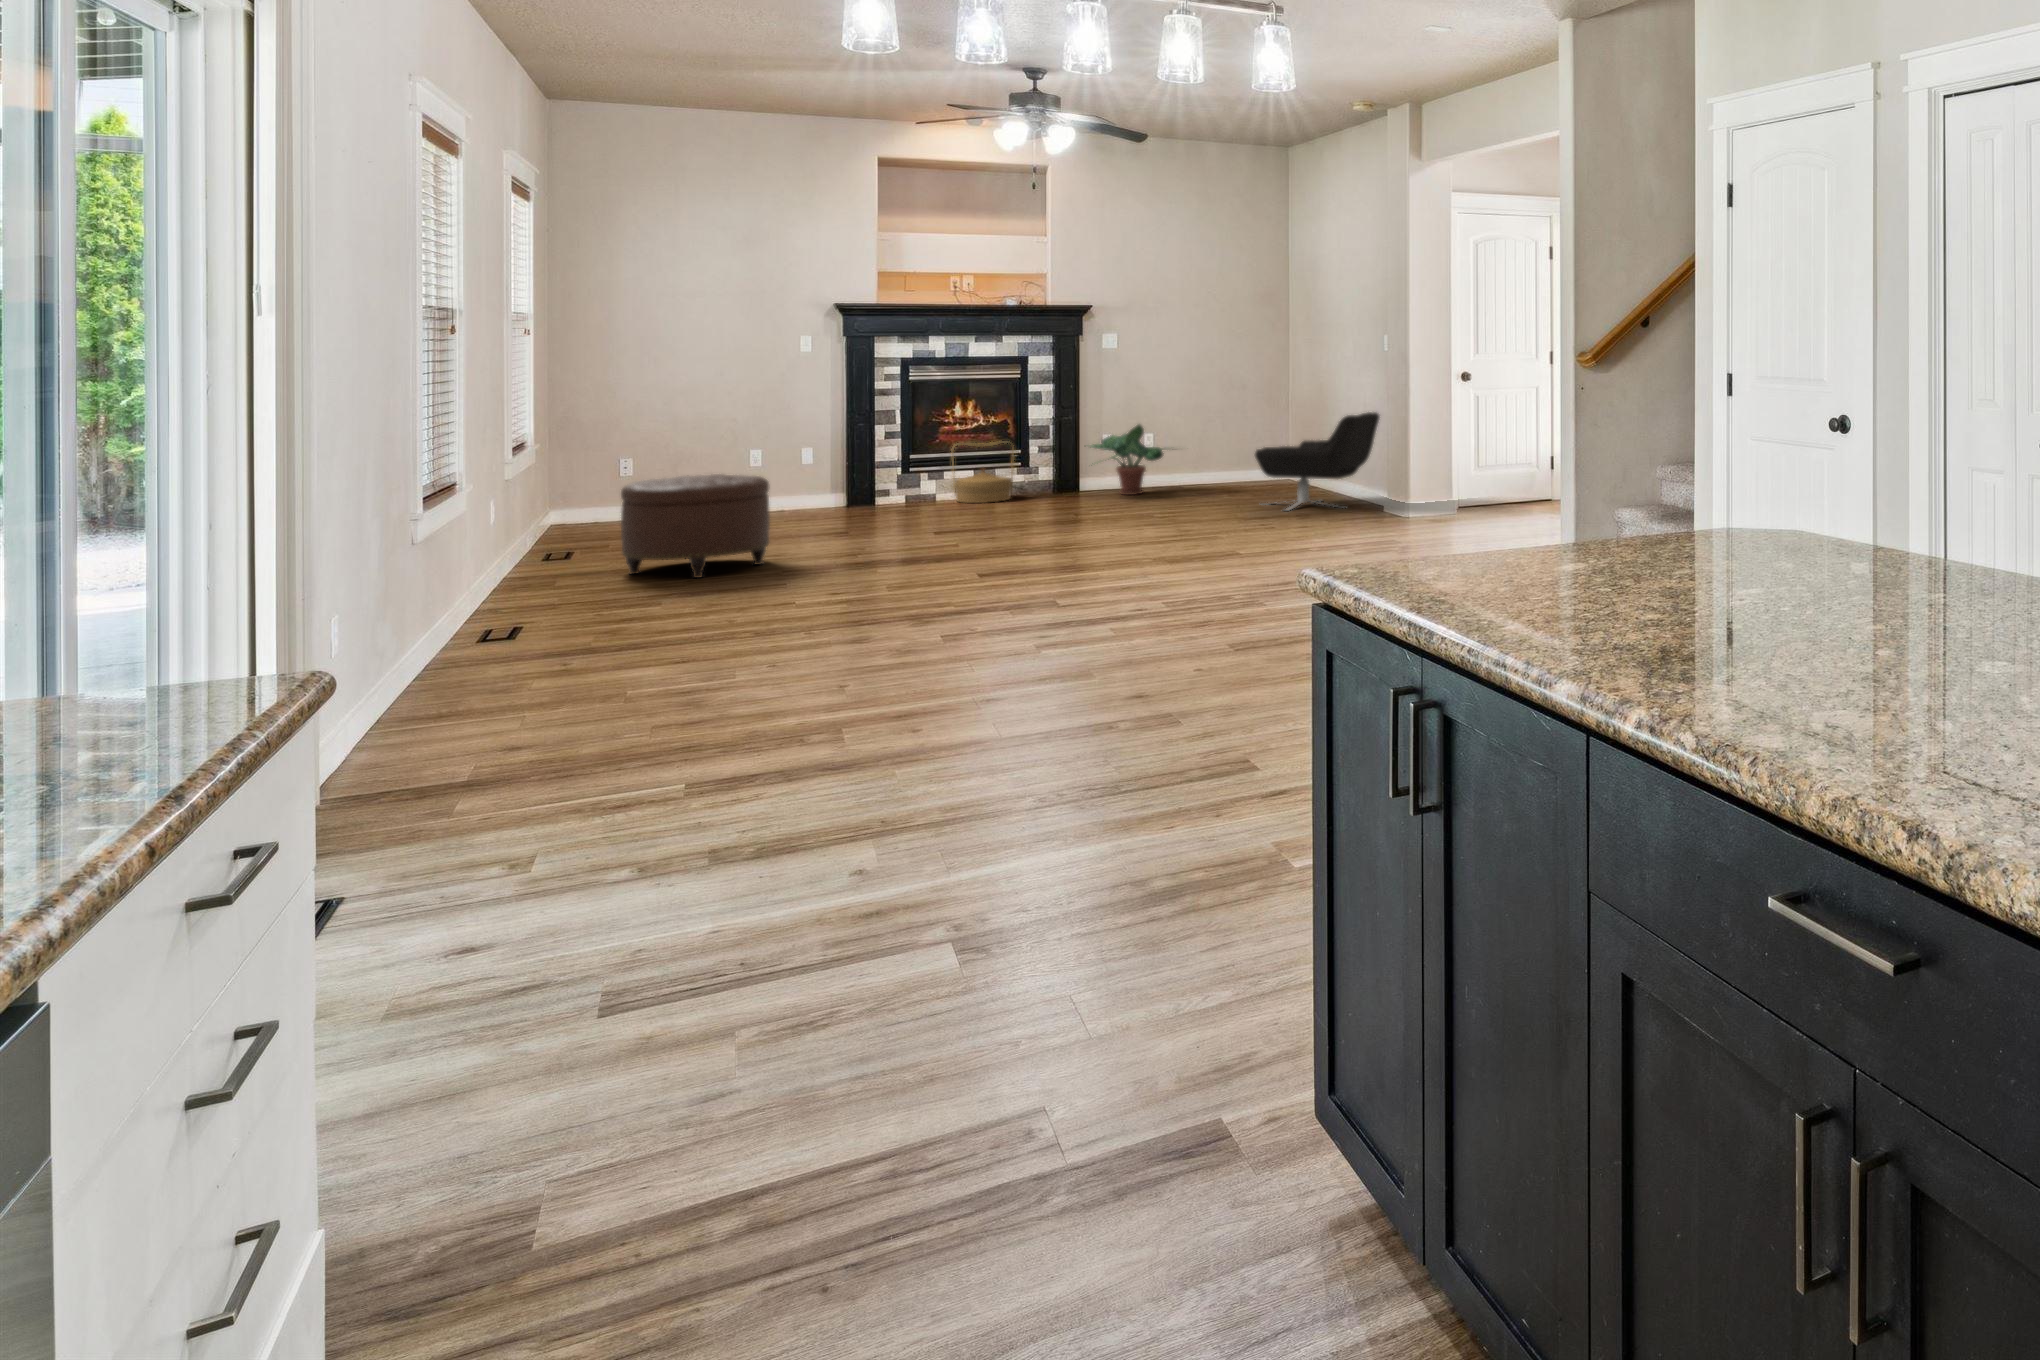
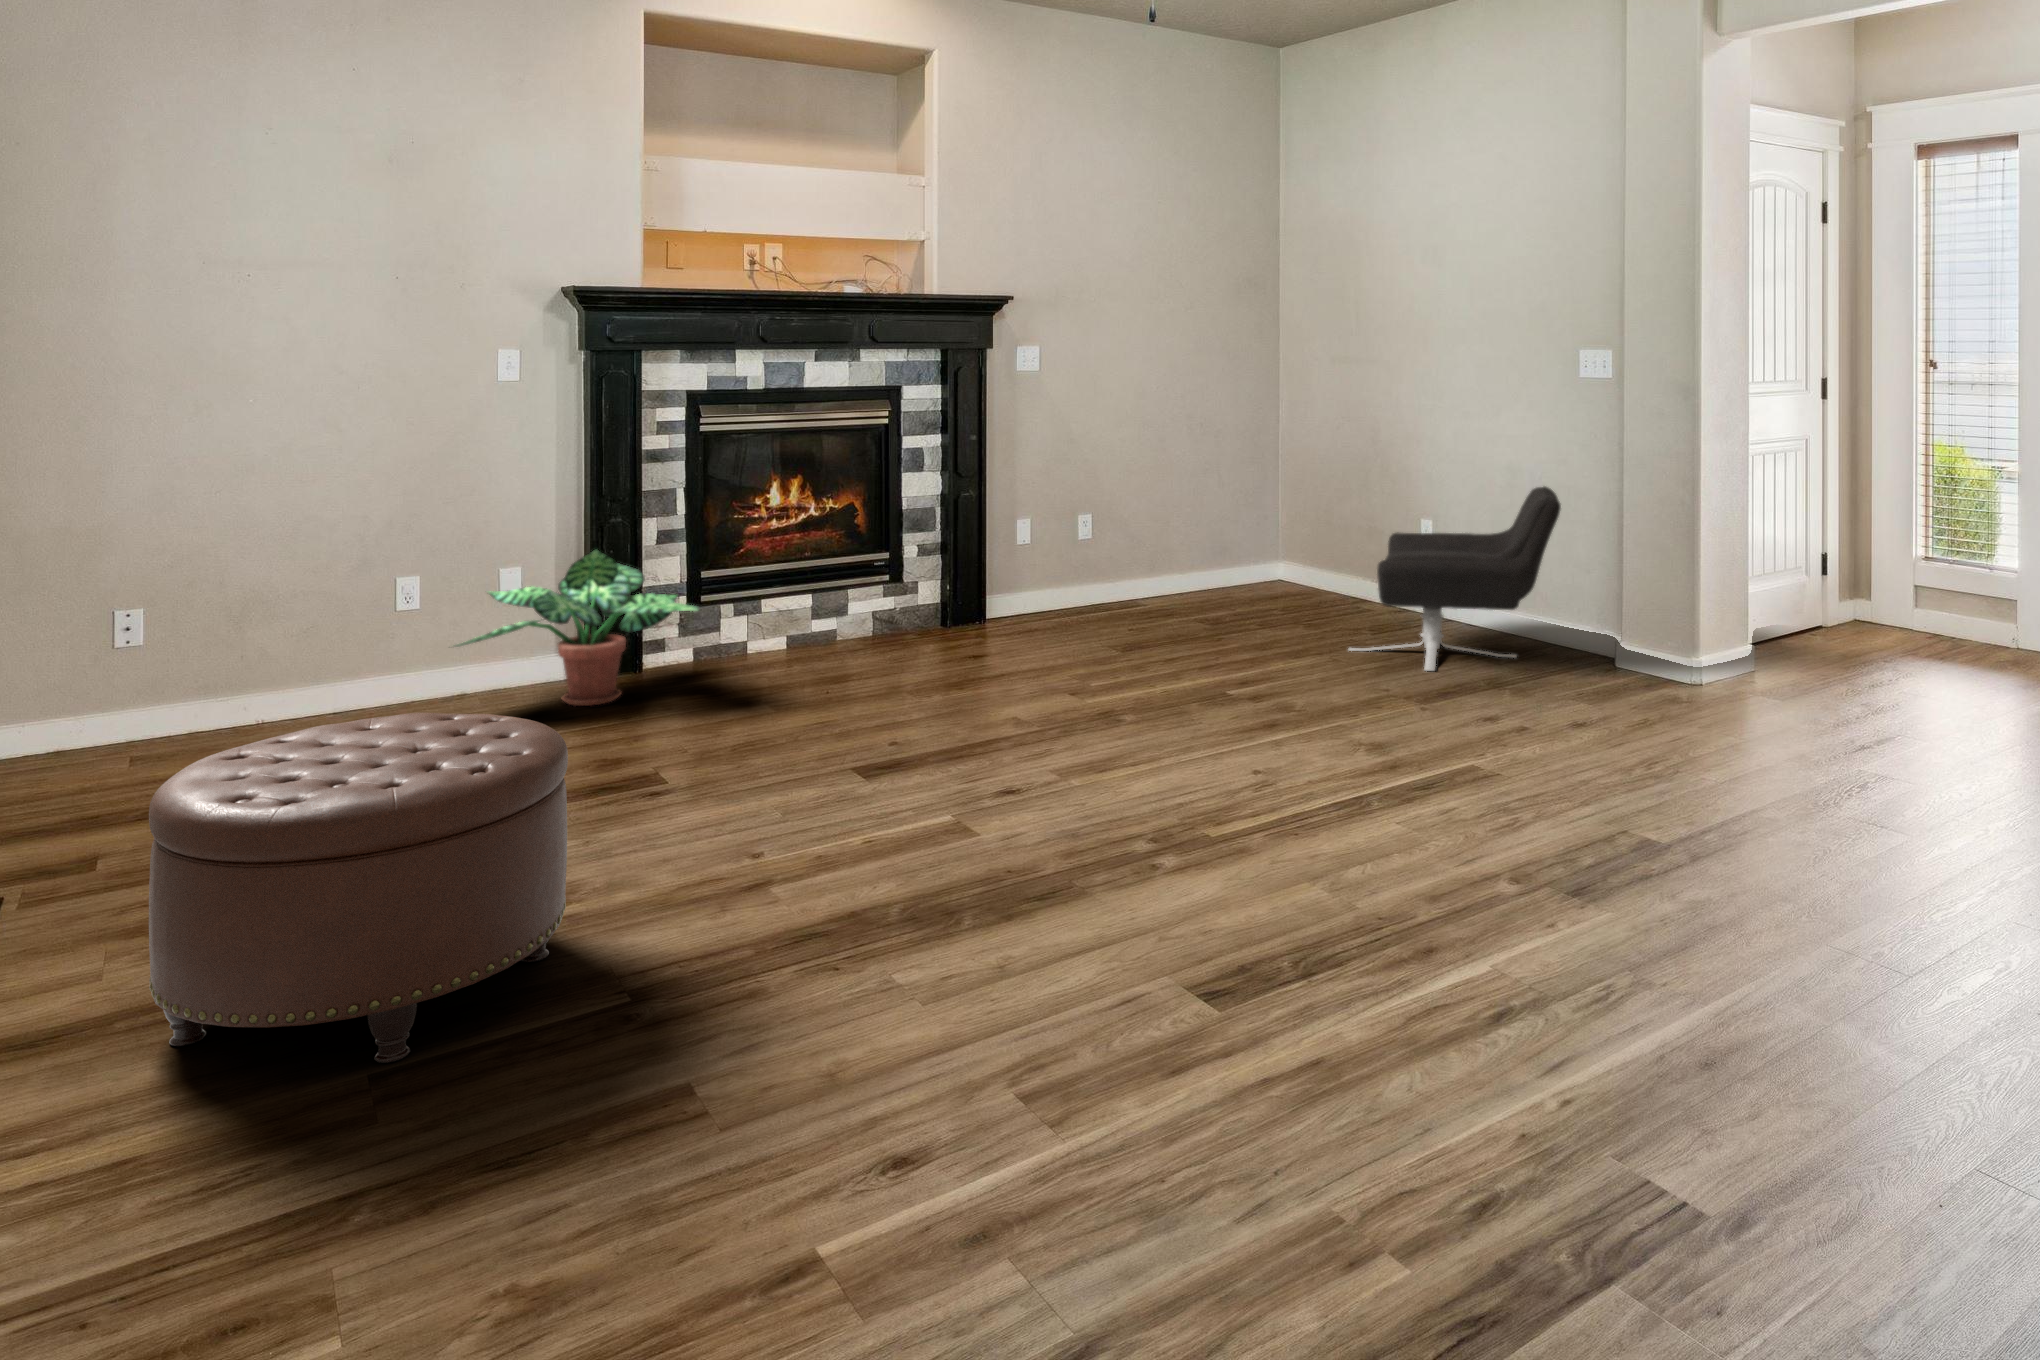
potted plant: present [1091,424,1164,495] -> present [456,549,699,706]
woven basket: present [951,441,1013,503] -> none [781,540,888,660]

